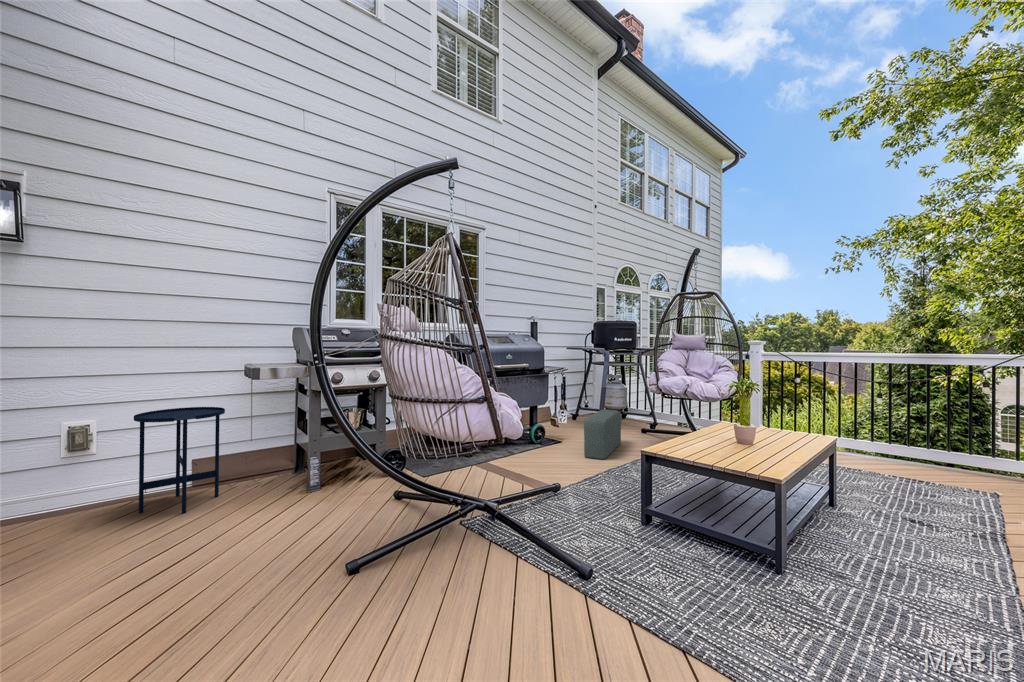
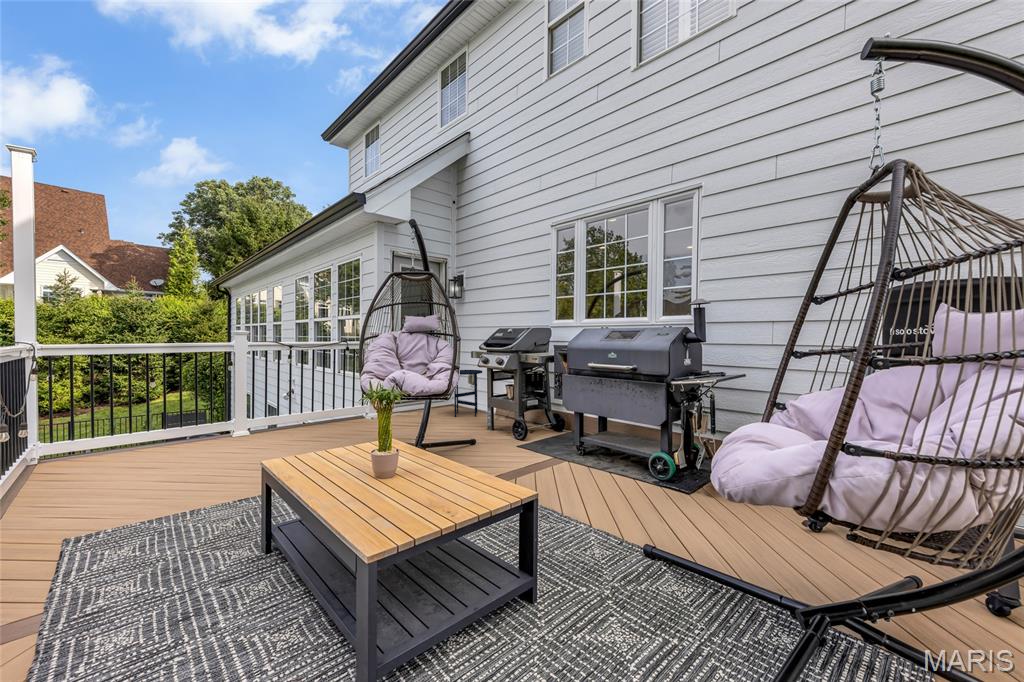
pouf: present [584,410,621,459] -> none [594,443,716,524]

